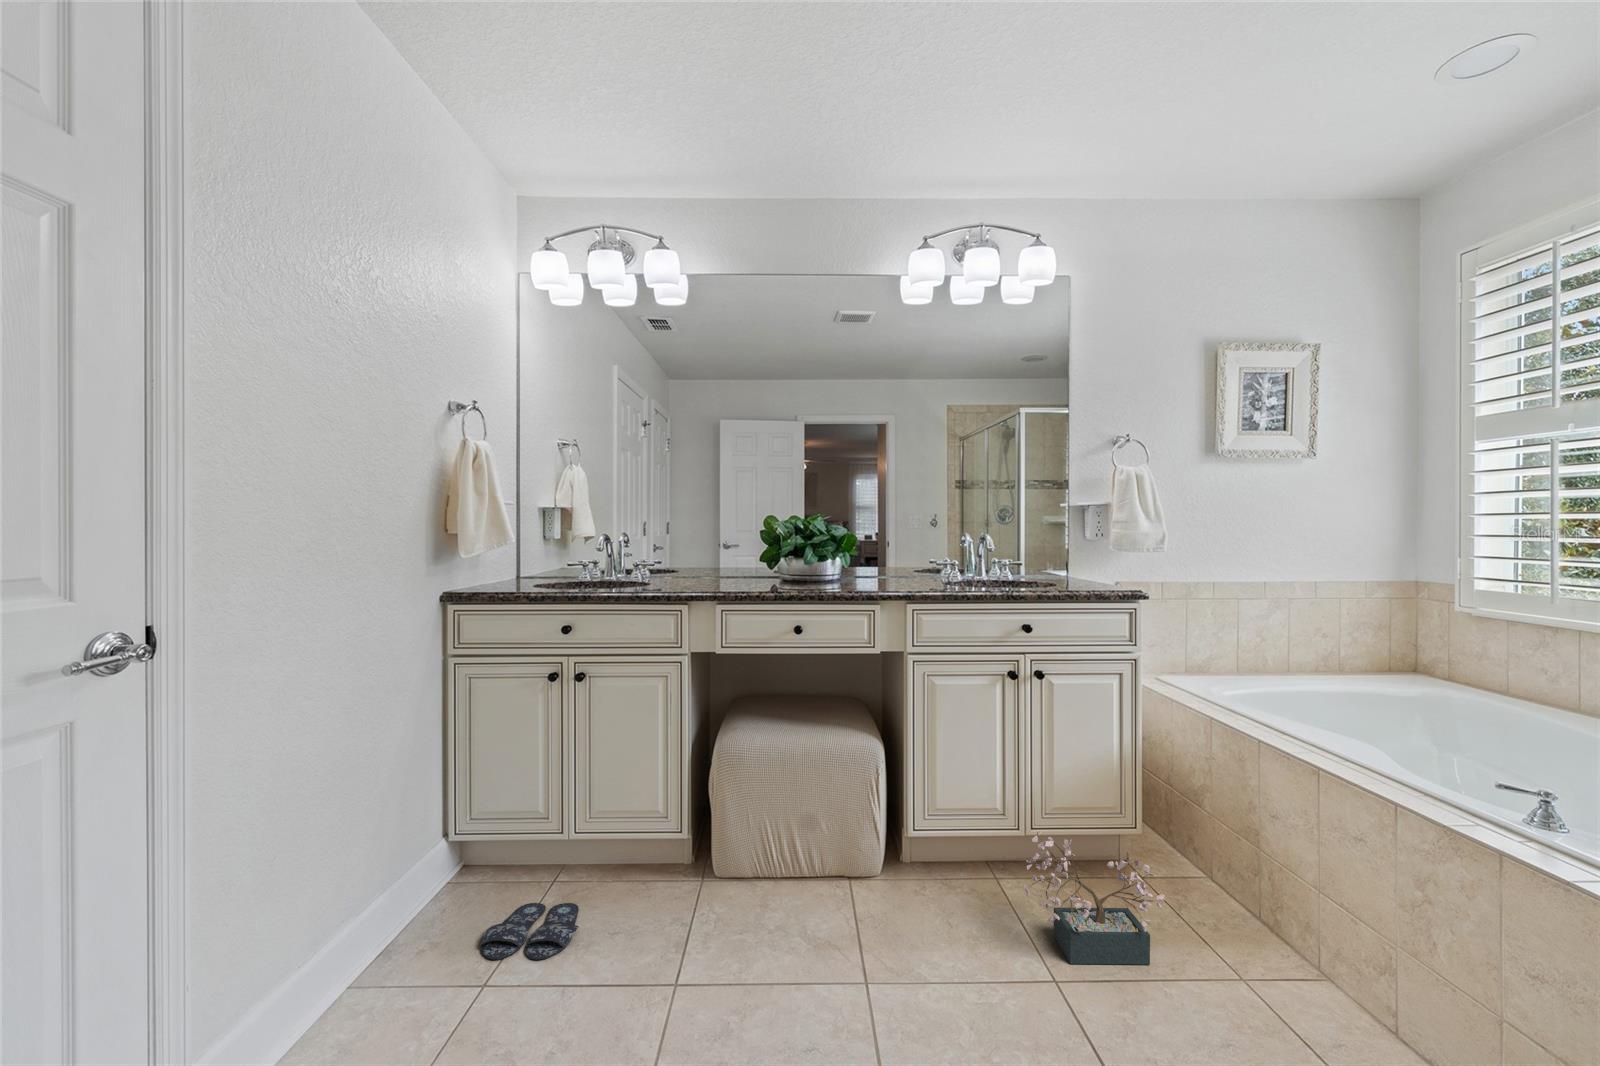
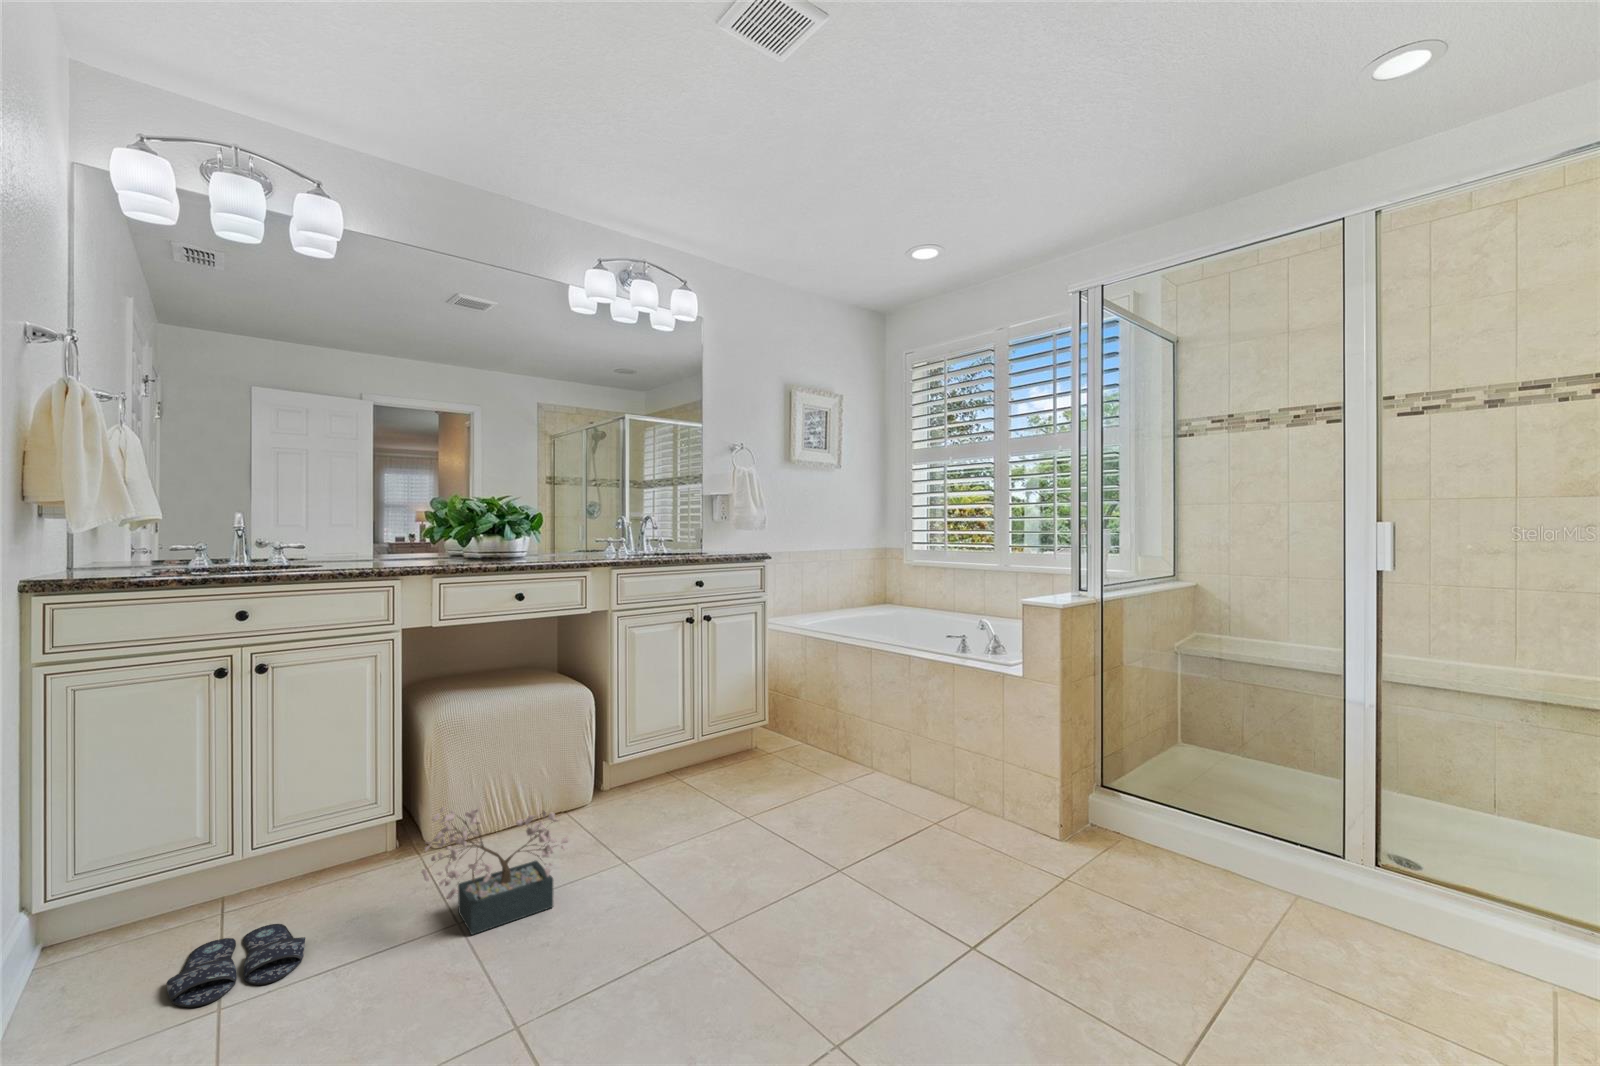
decorative plant: present [1024,831,1165,965] -> present [422,807,569,935]

